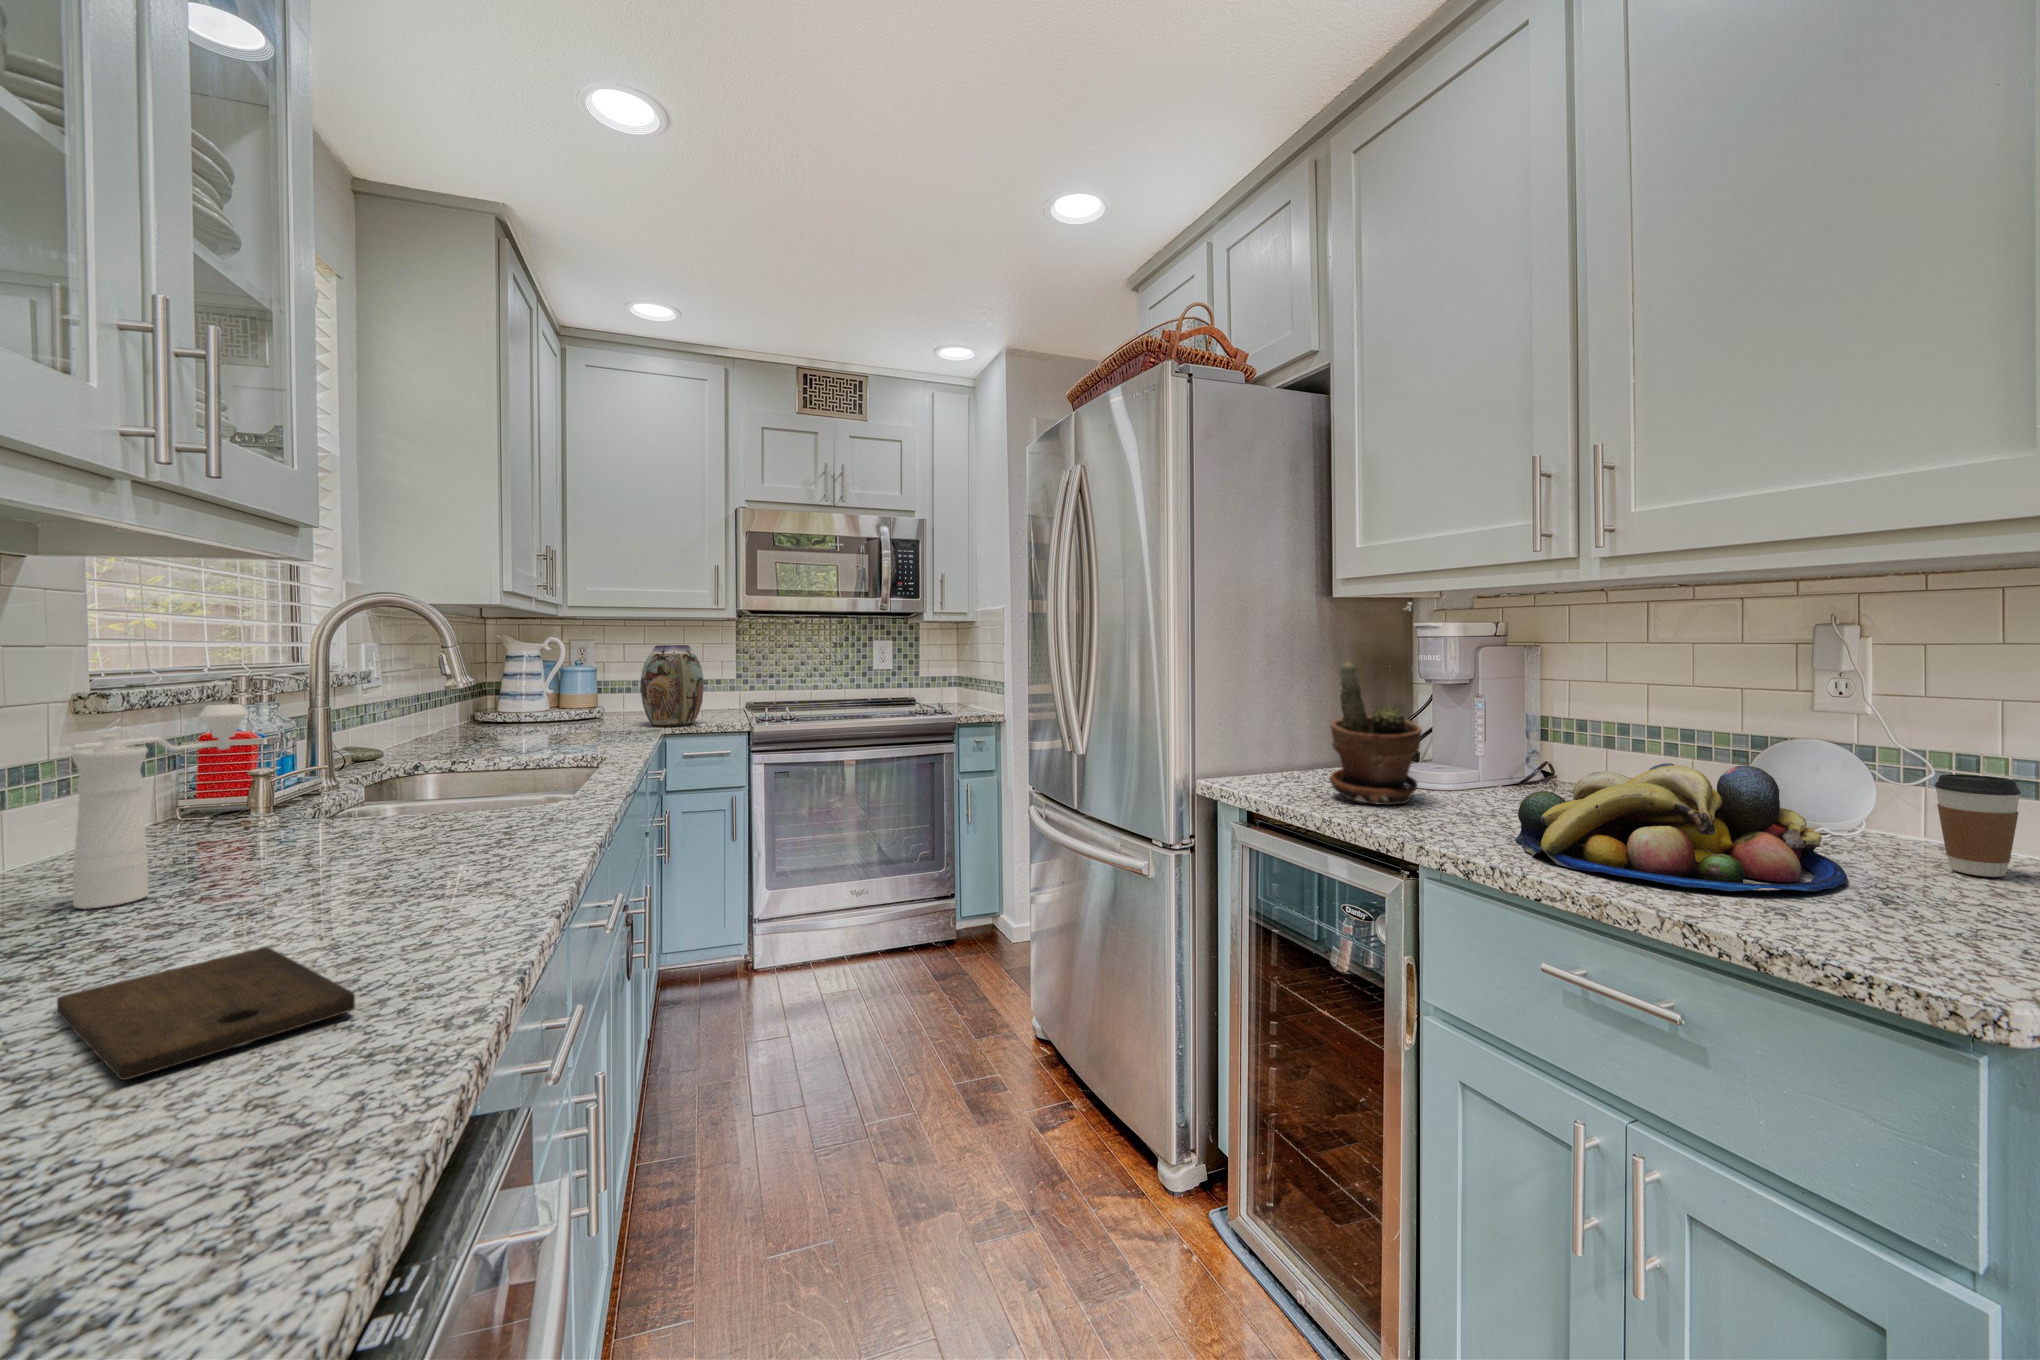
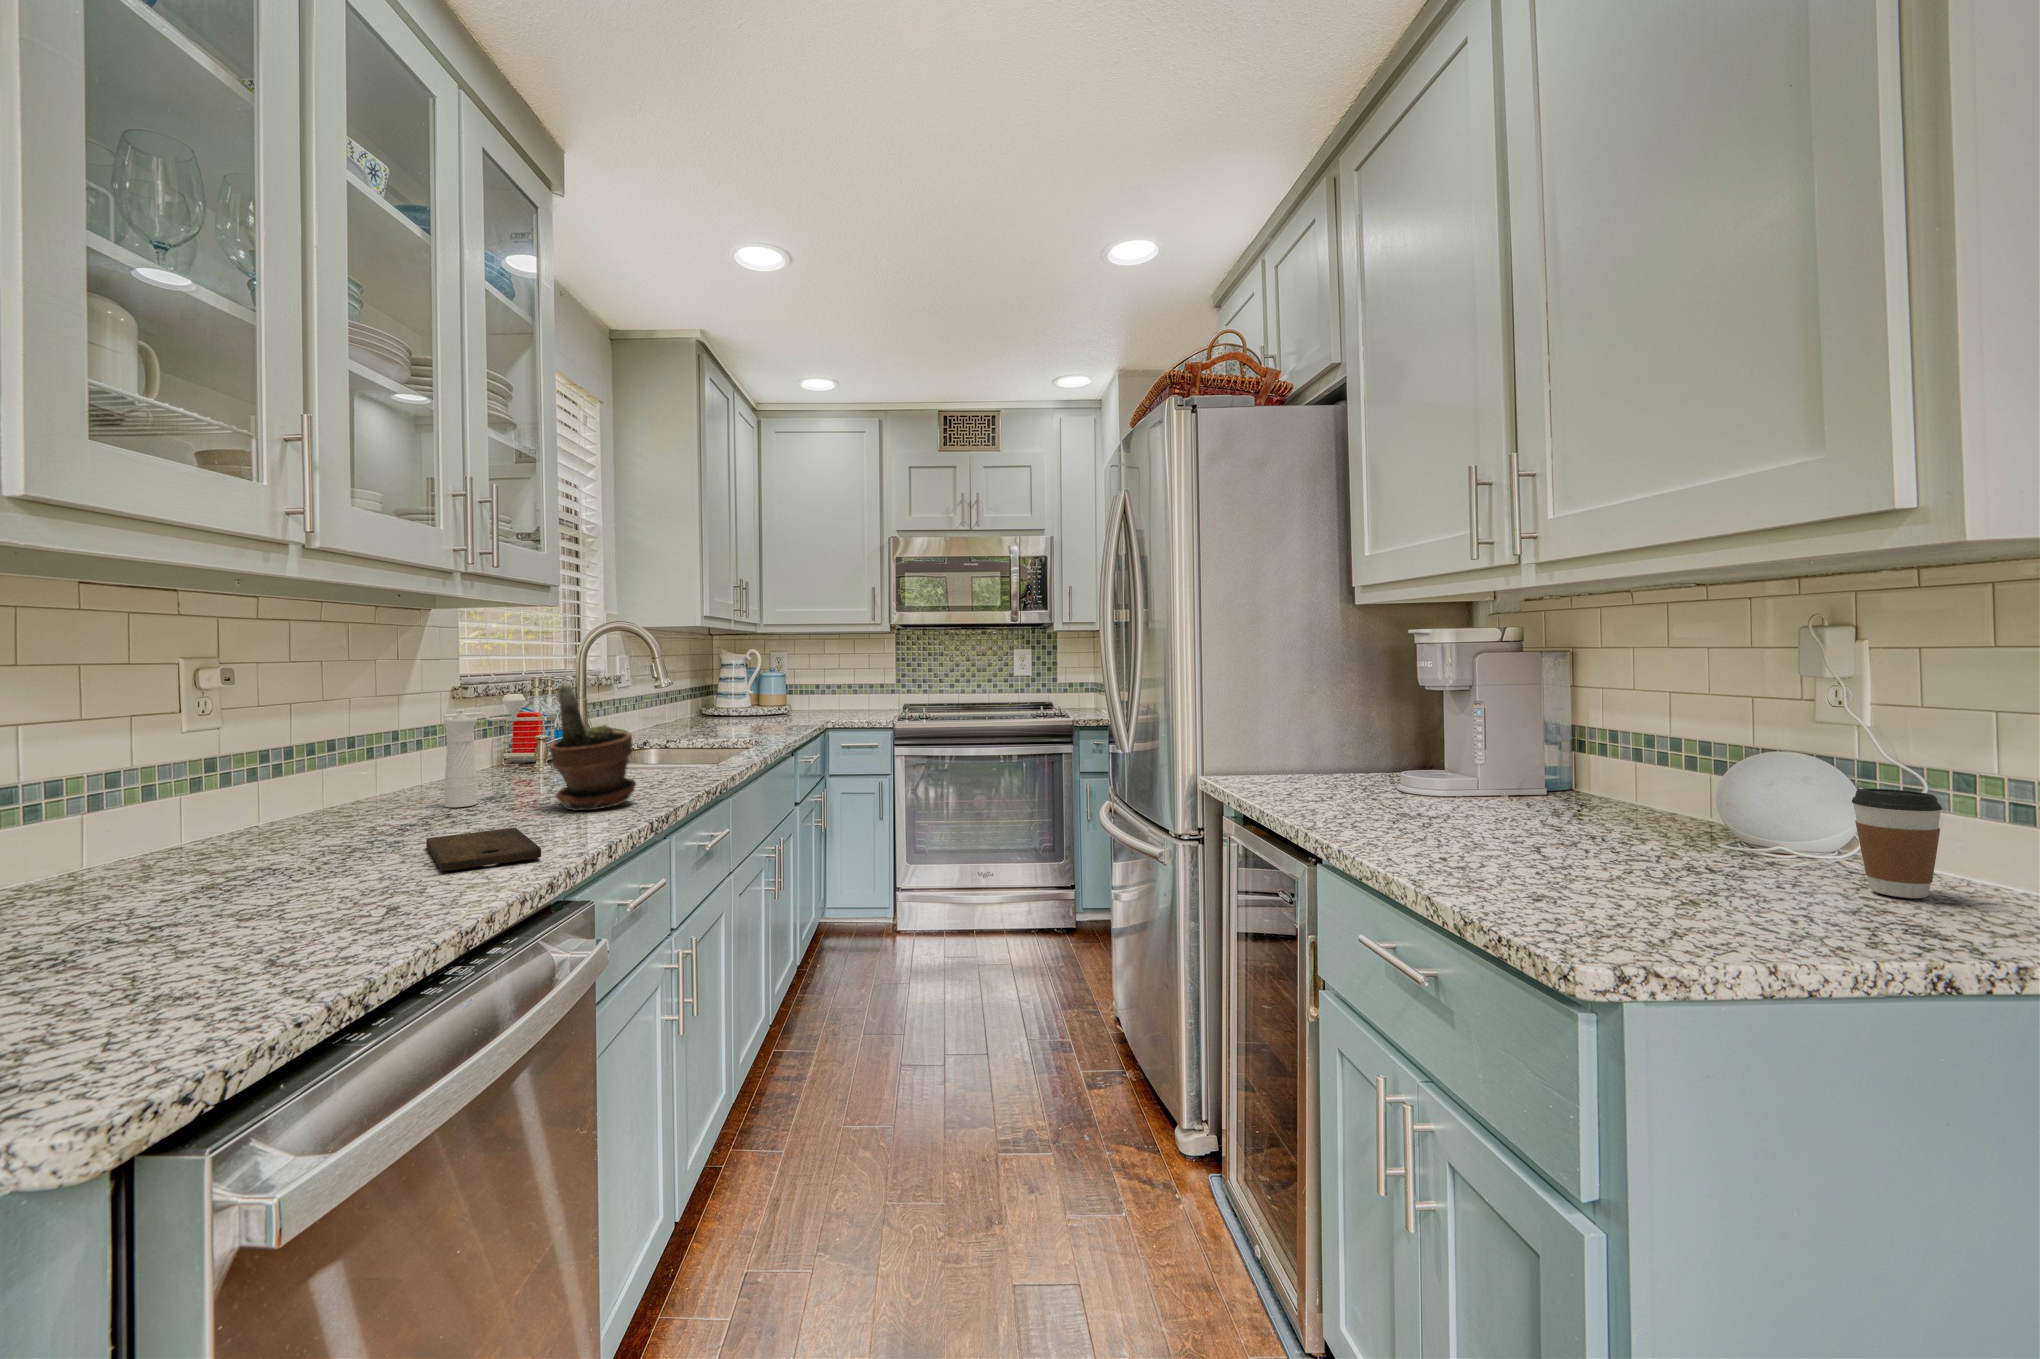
vase: present [641,645,704,727] -> none [812,655,860,723]
potted plant: present [1330,663,1422,805] -> present [549,683,636,811]
fruit bowl: present [1515,763,1847,891] -> none [1410,768,1723,889]

